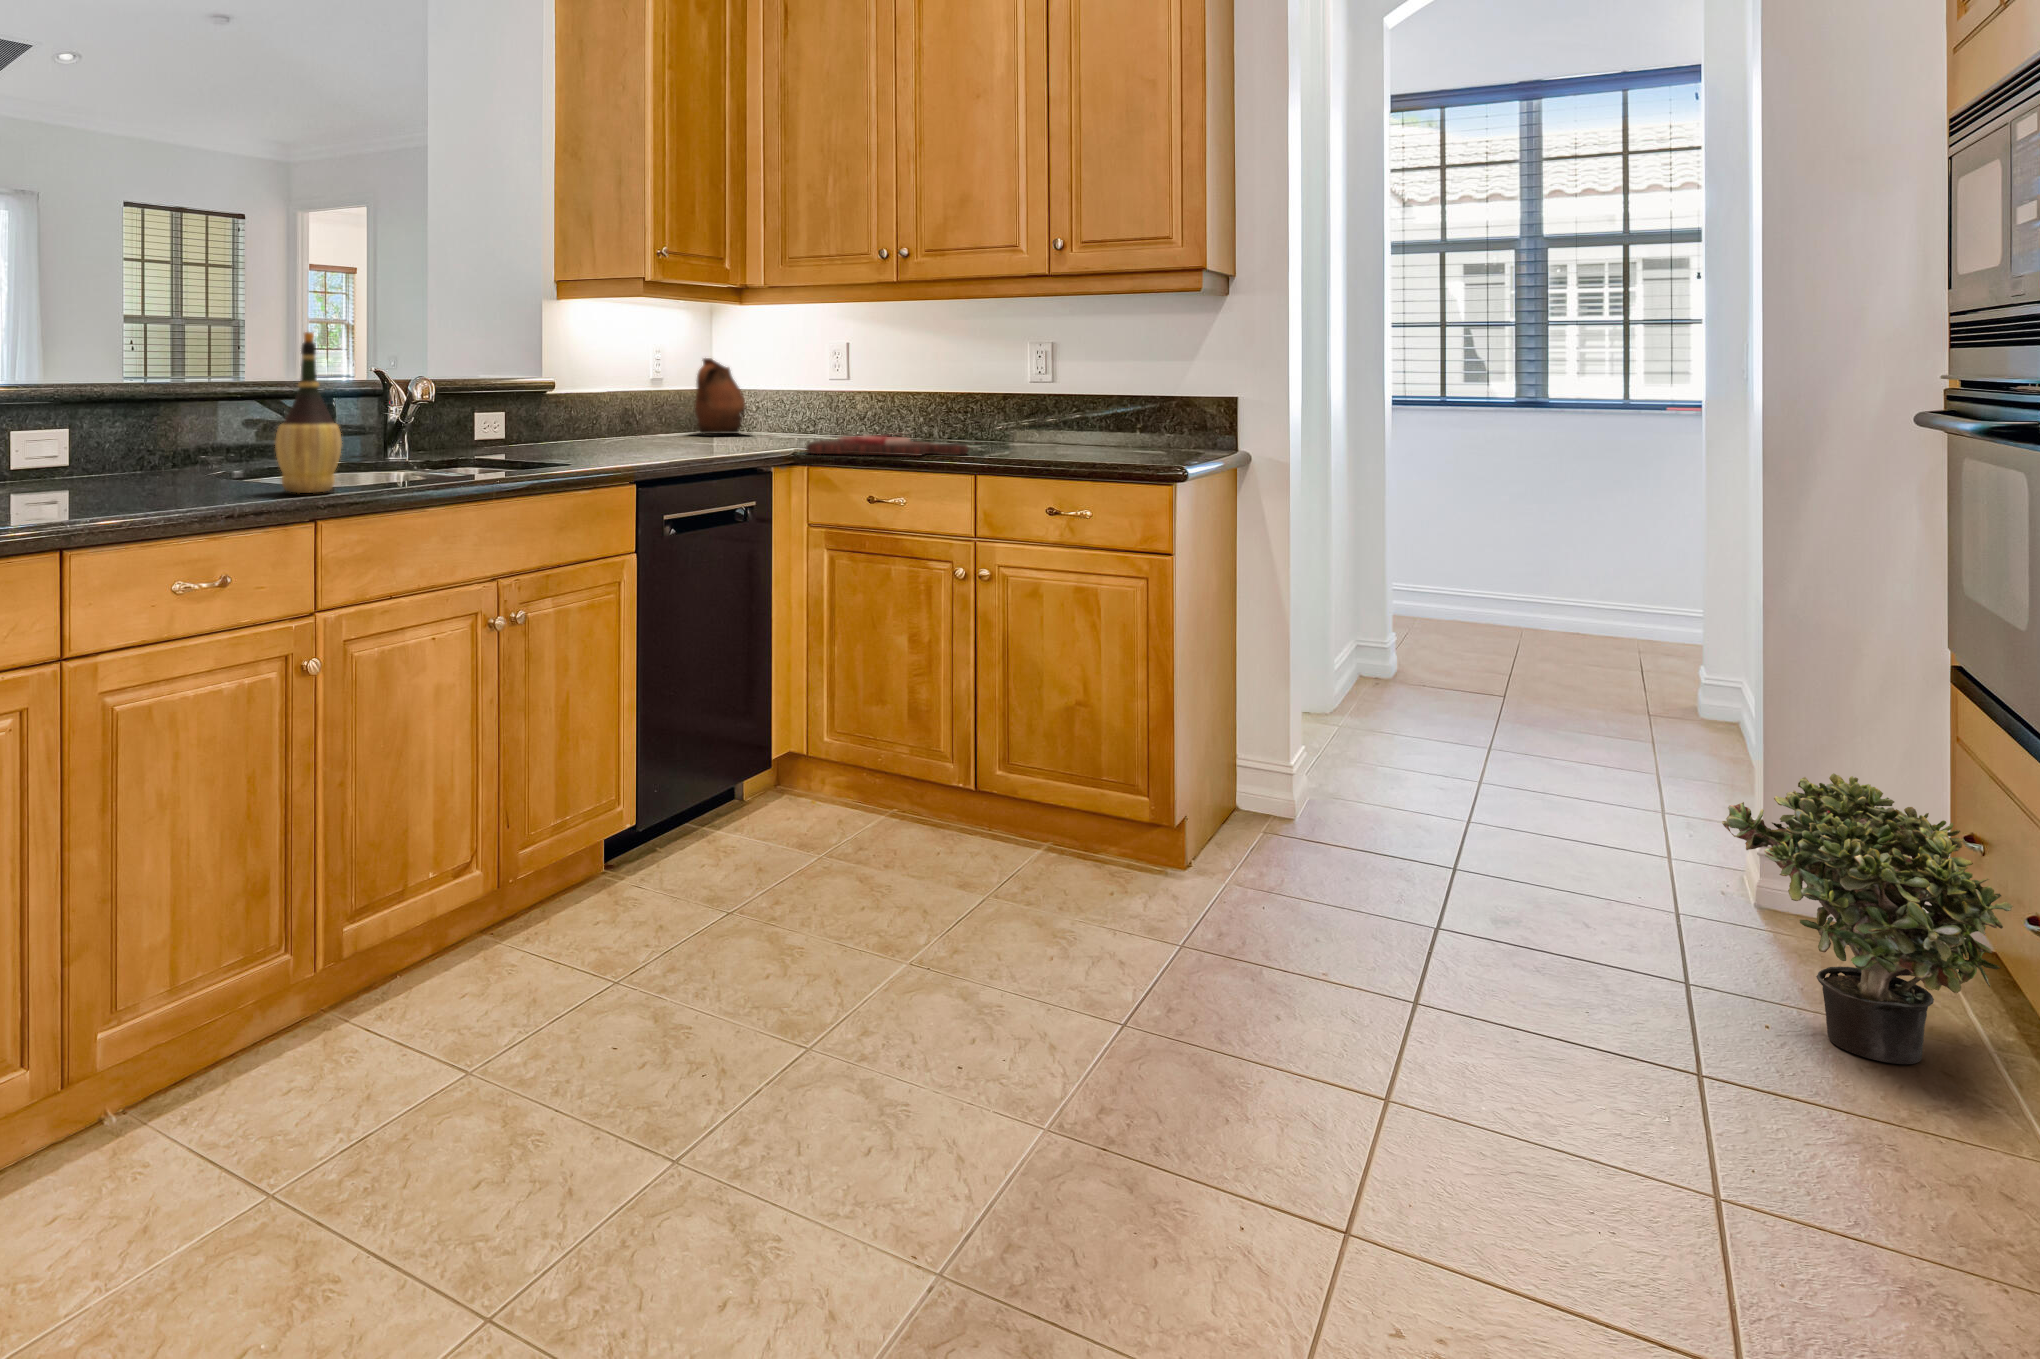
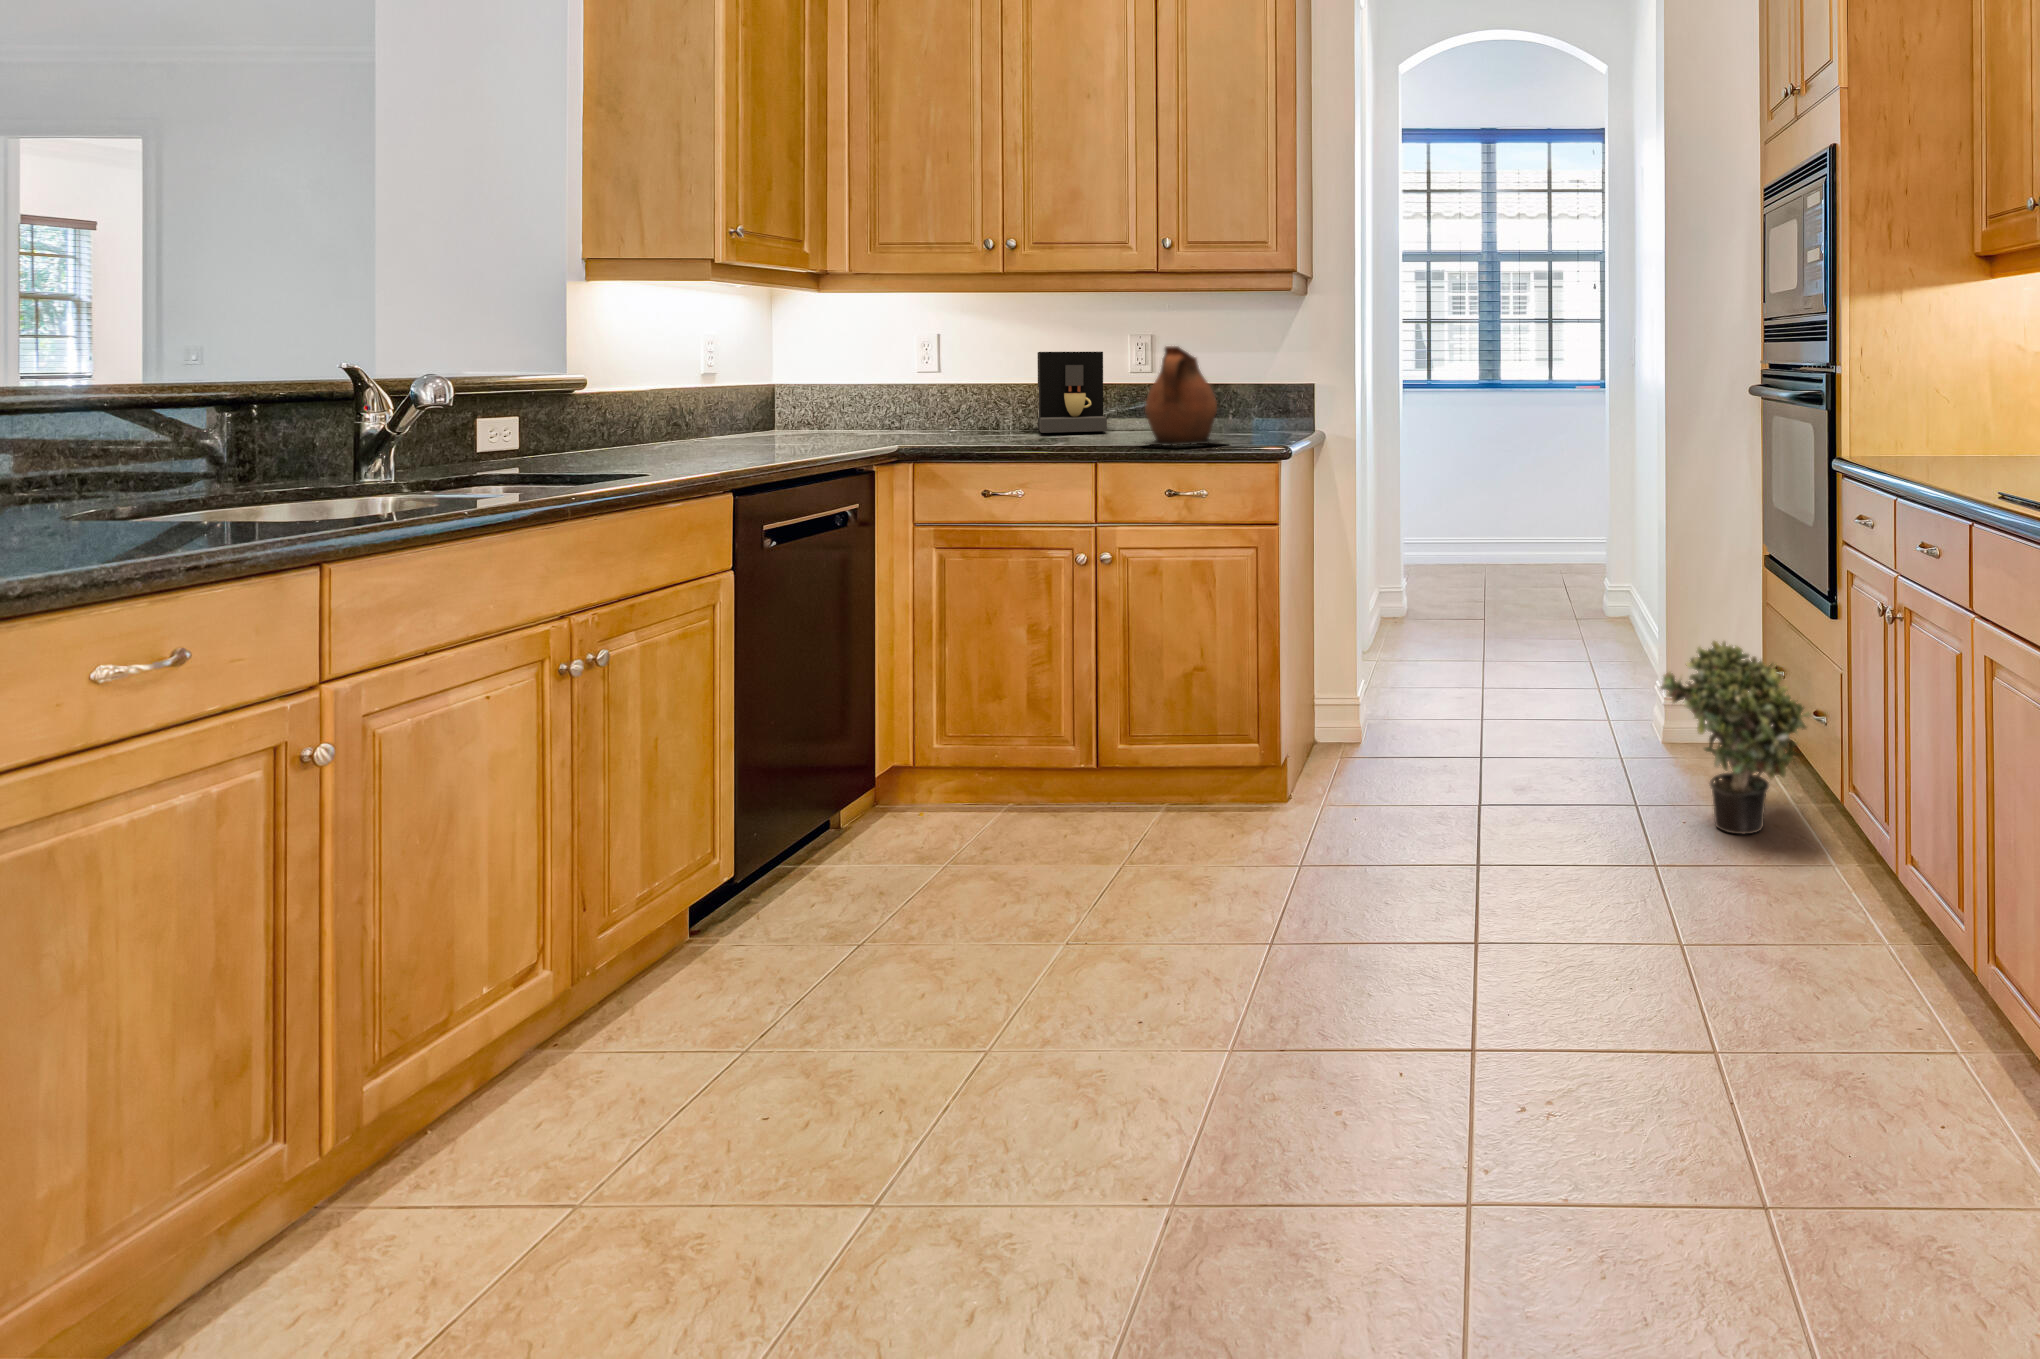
wine bottle: present [275,332,342,493] -> none [97,314,235,546]
ceramic pitcher: present [695,358,745,434] -> present [1145,346,1220,446]
coffee maker: none [930,360,997,444] -> present [1038,352,1107,433]
cutting board: present [806,434,968,456] -> none [912,423,1086,450]

